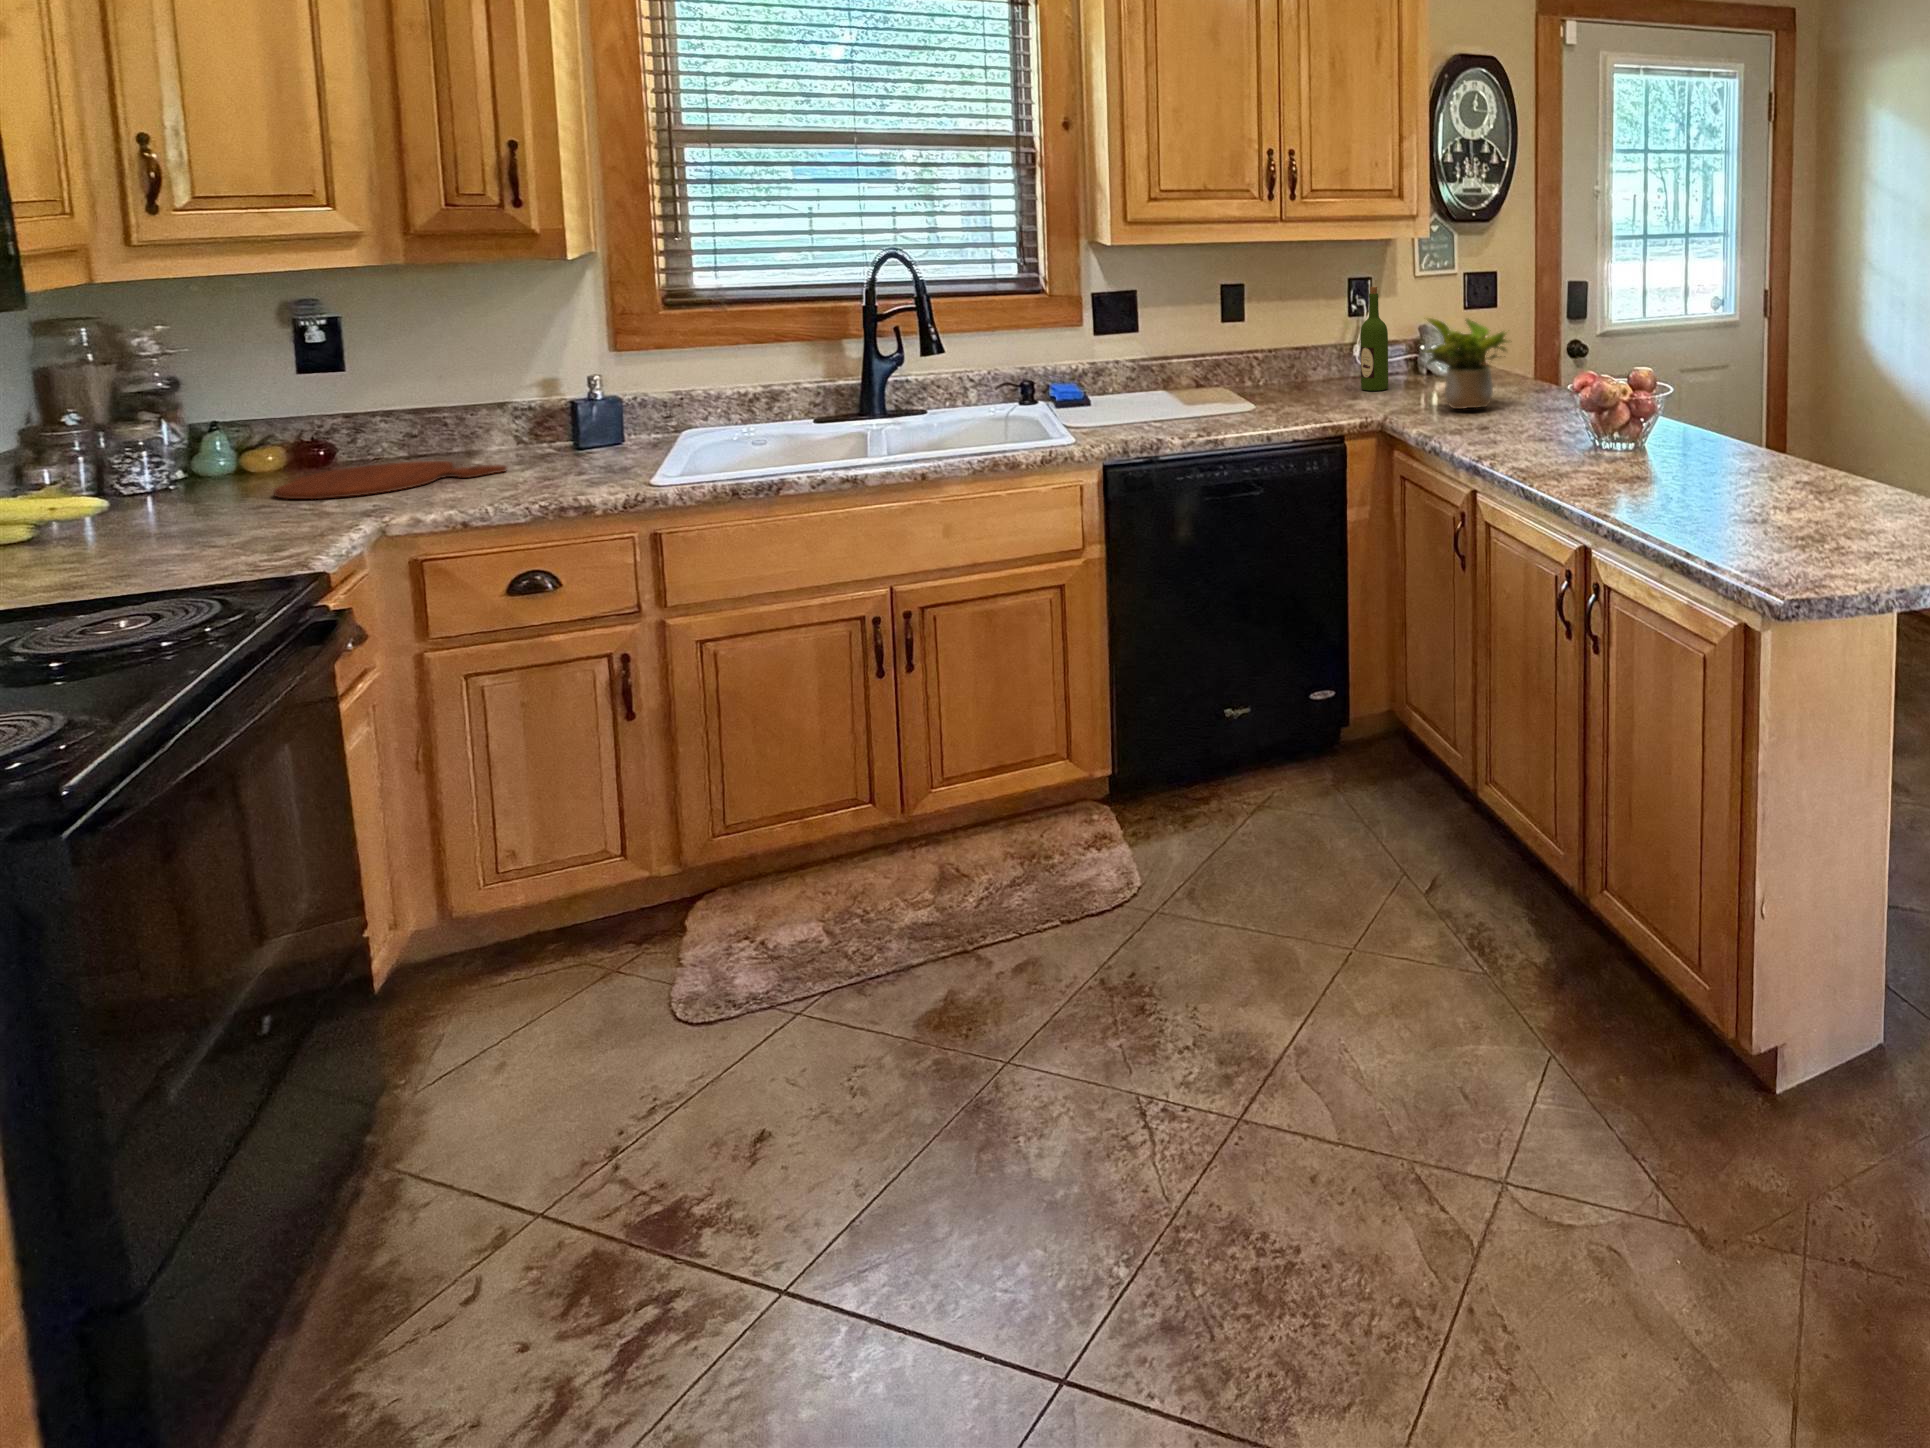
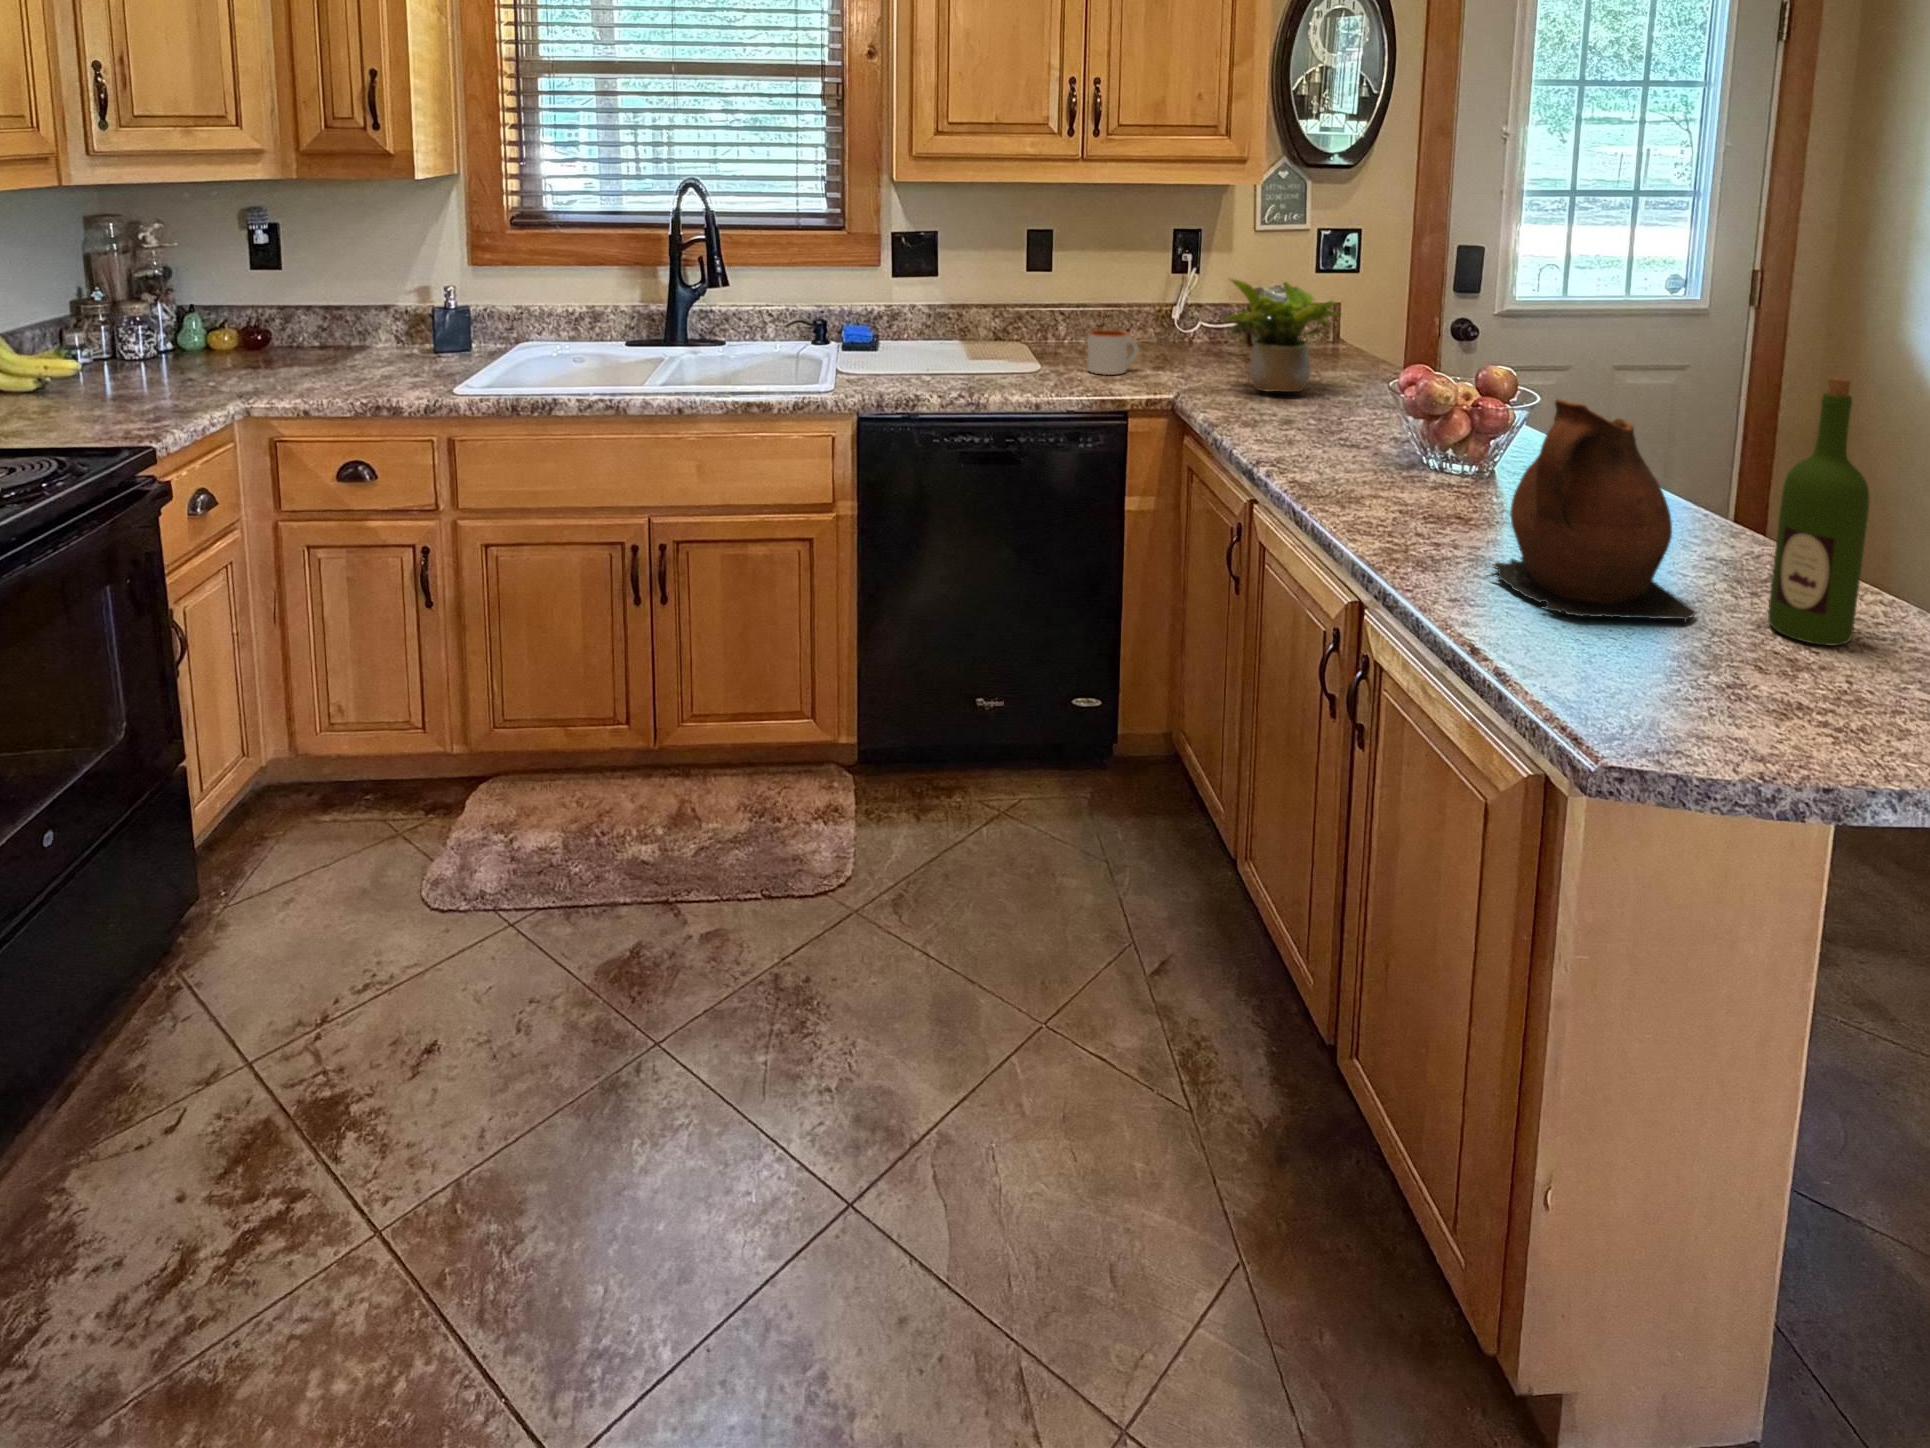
wine bottle: present [1360,287,1388,391] -> present [1768,377,1869,646]
mug: none [1302,369,1345,409] -> present [1087,330,1138,375]
ceramic pitcher: none [1666,380,1792,521] -> present [1493,399,1696,622]
cutting board: present [274,461,507,499] -> none [217,348,378,375]

